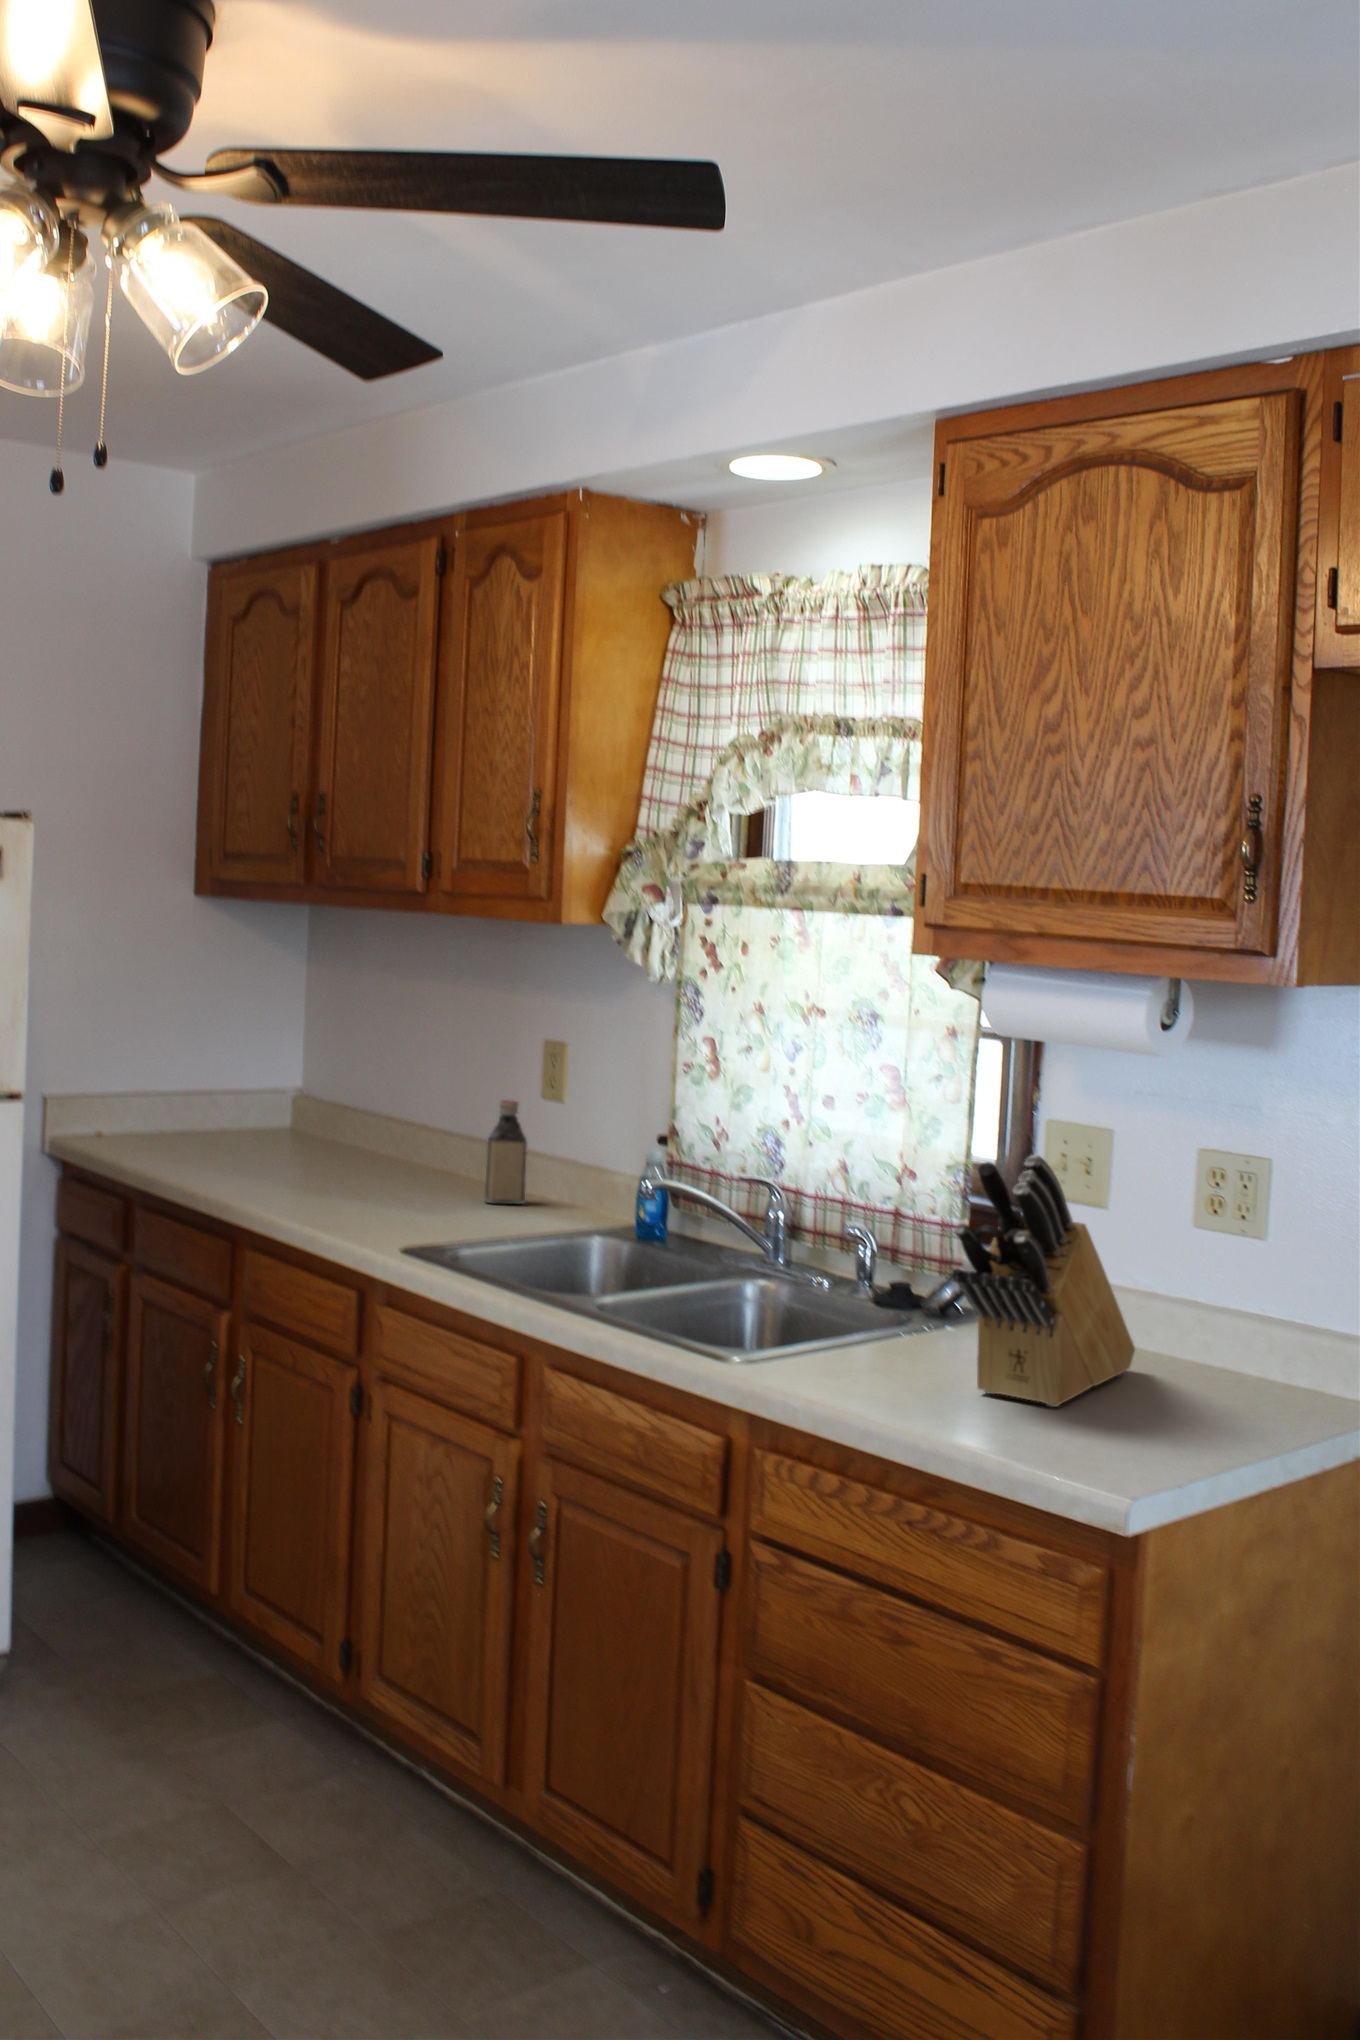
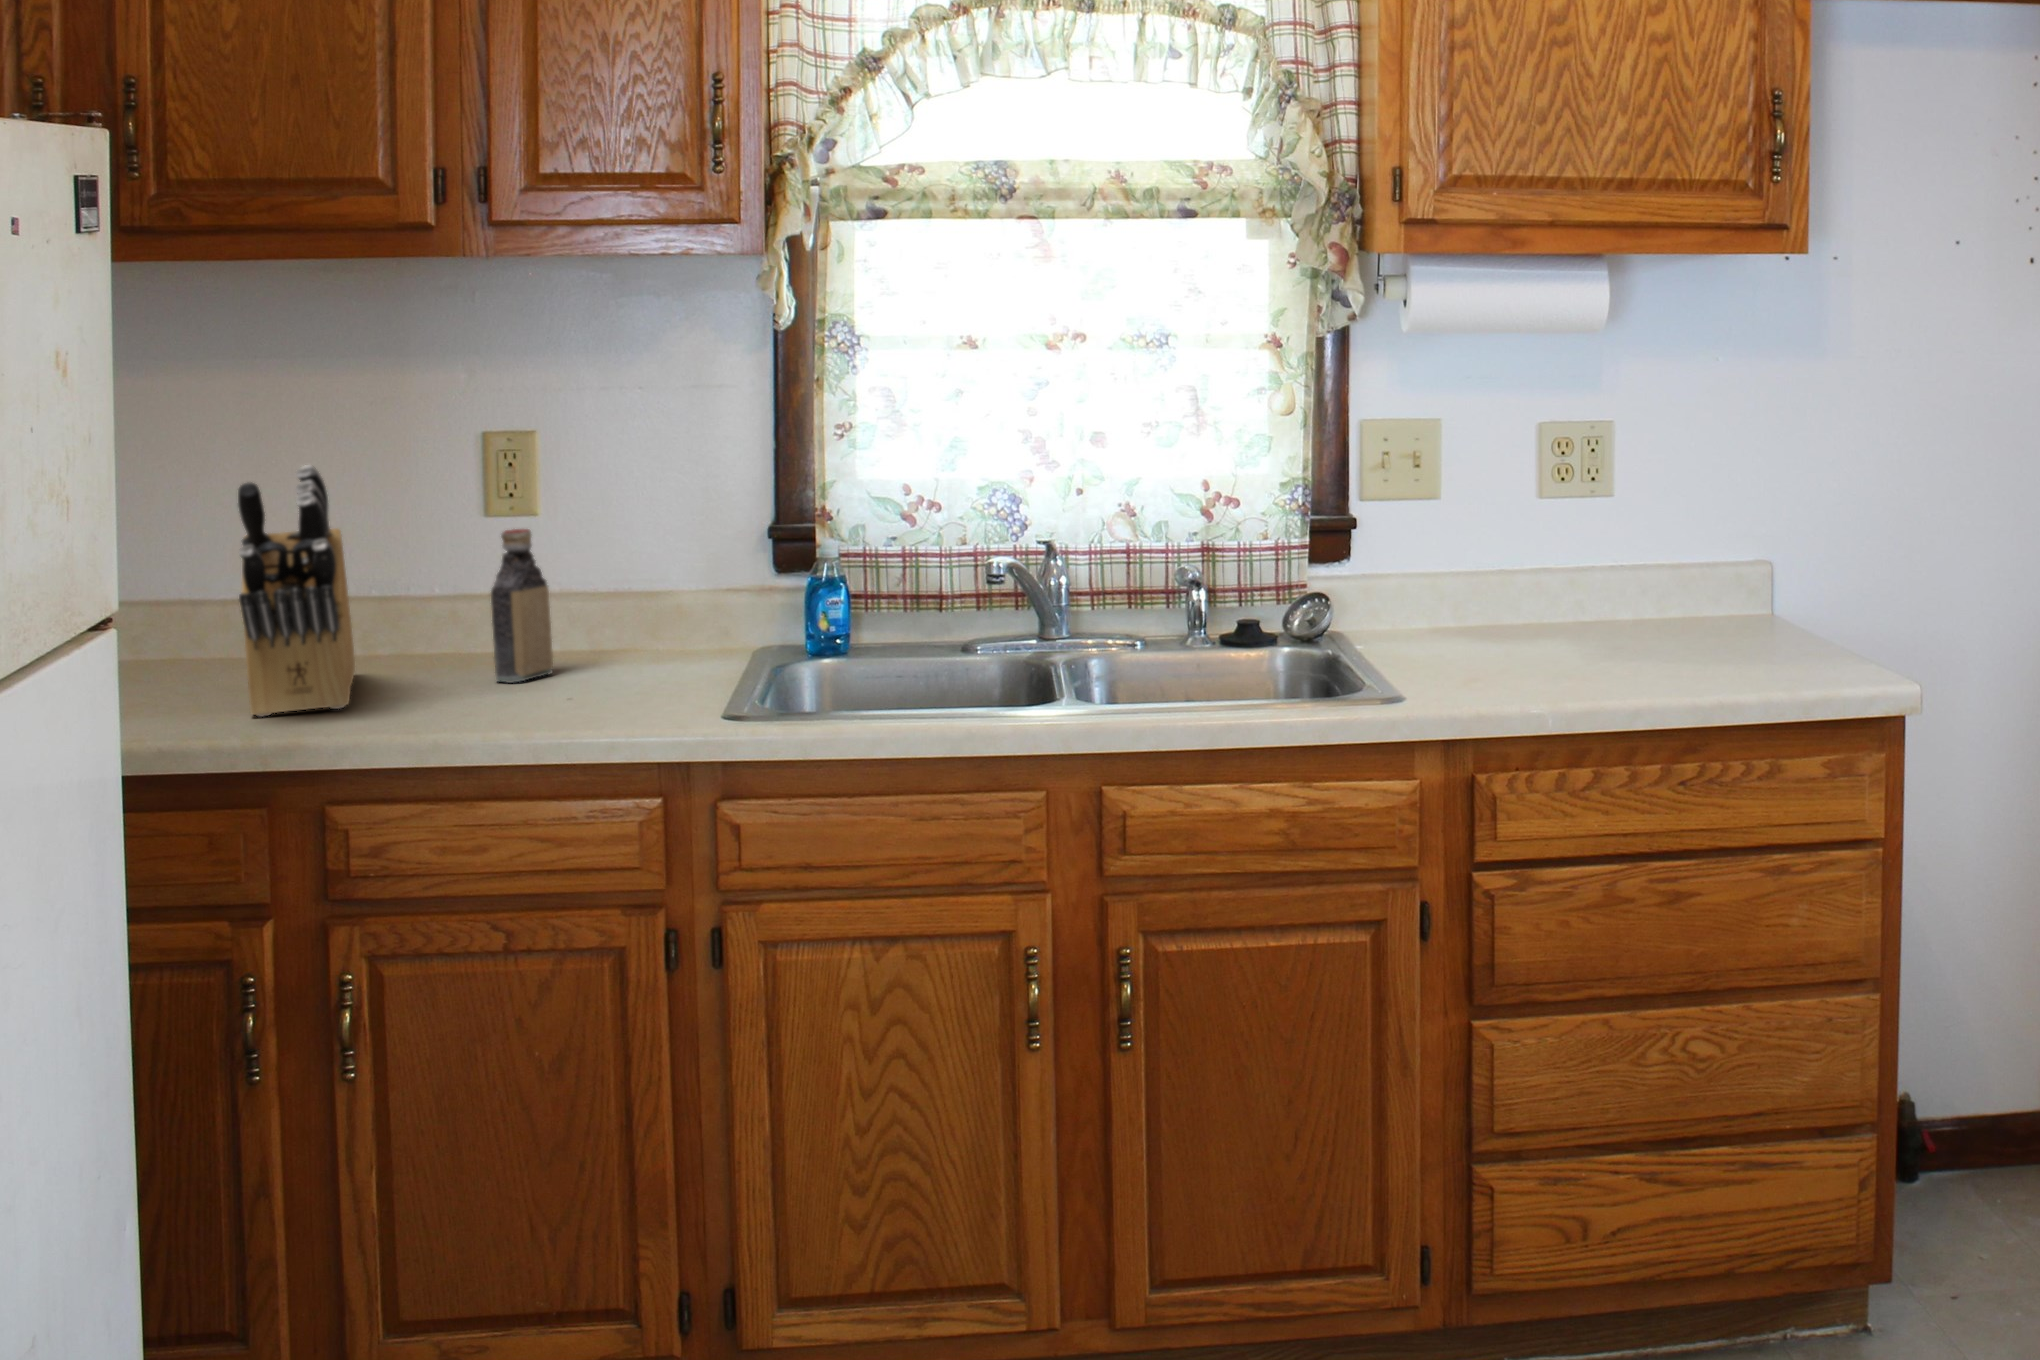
knife block: present [953,1155,1135,1407] -> present [238,465,355,716]

